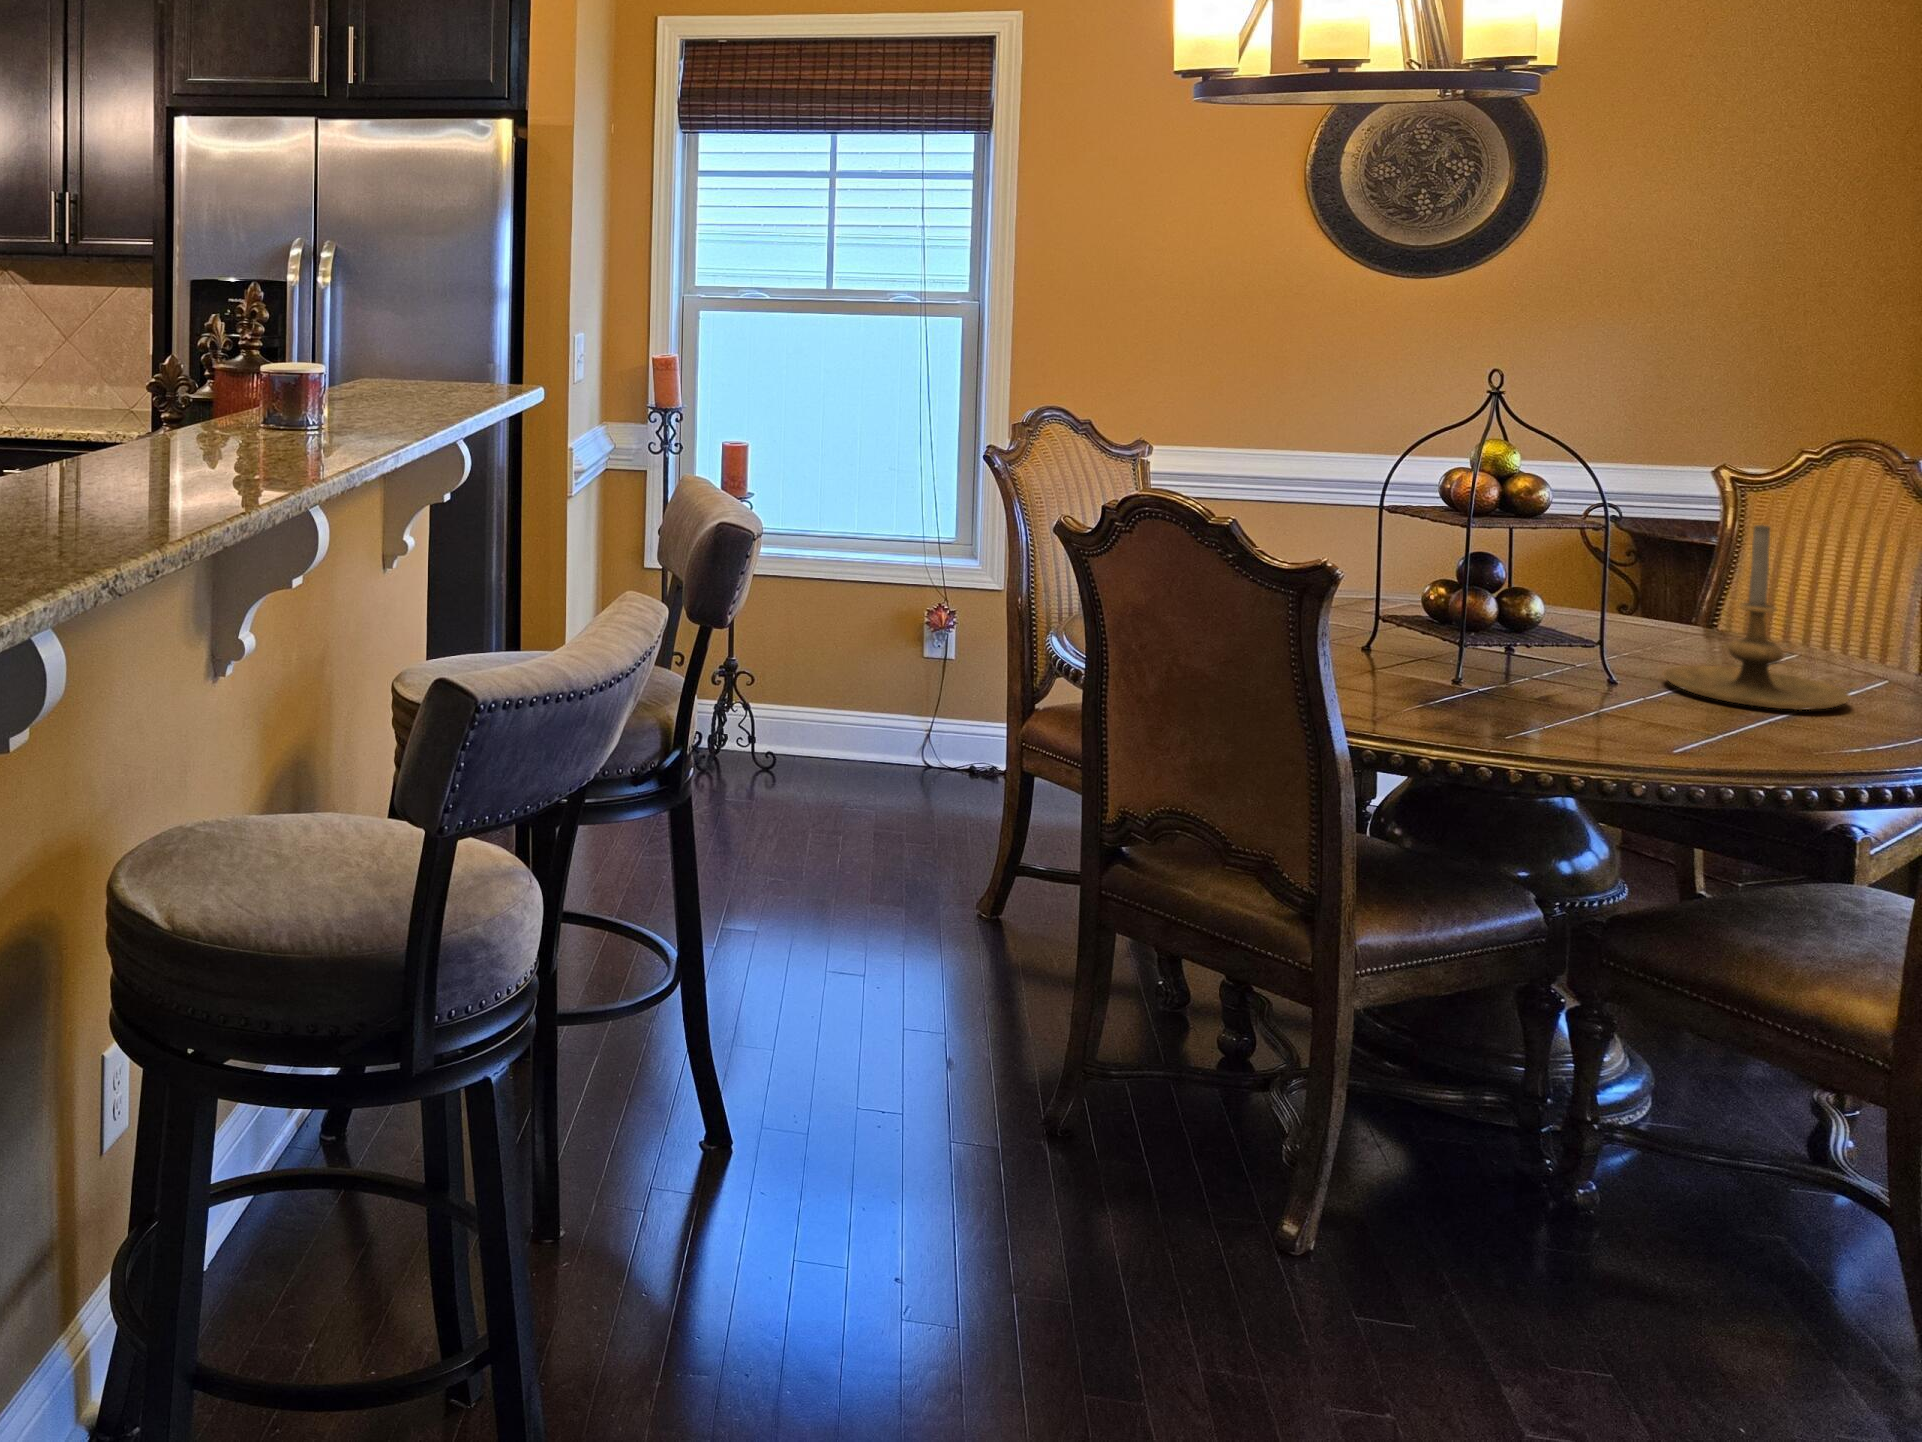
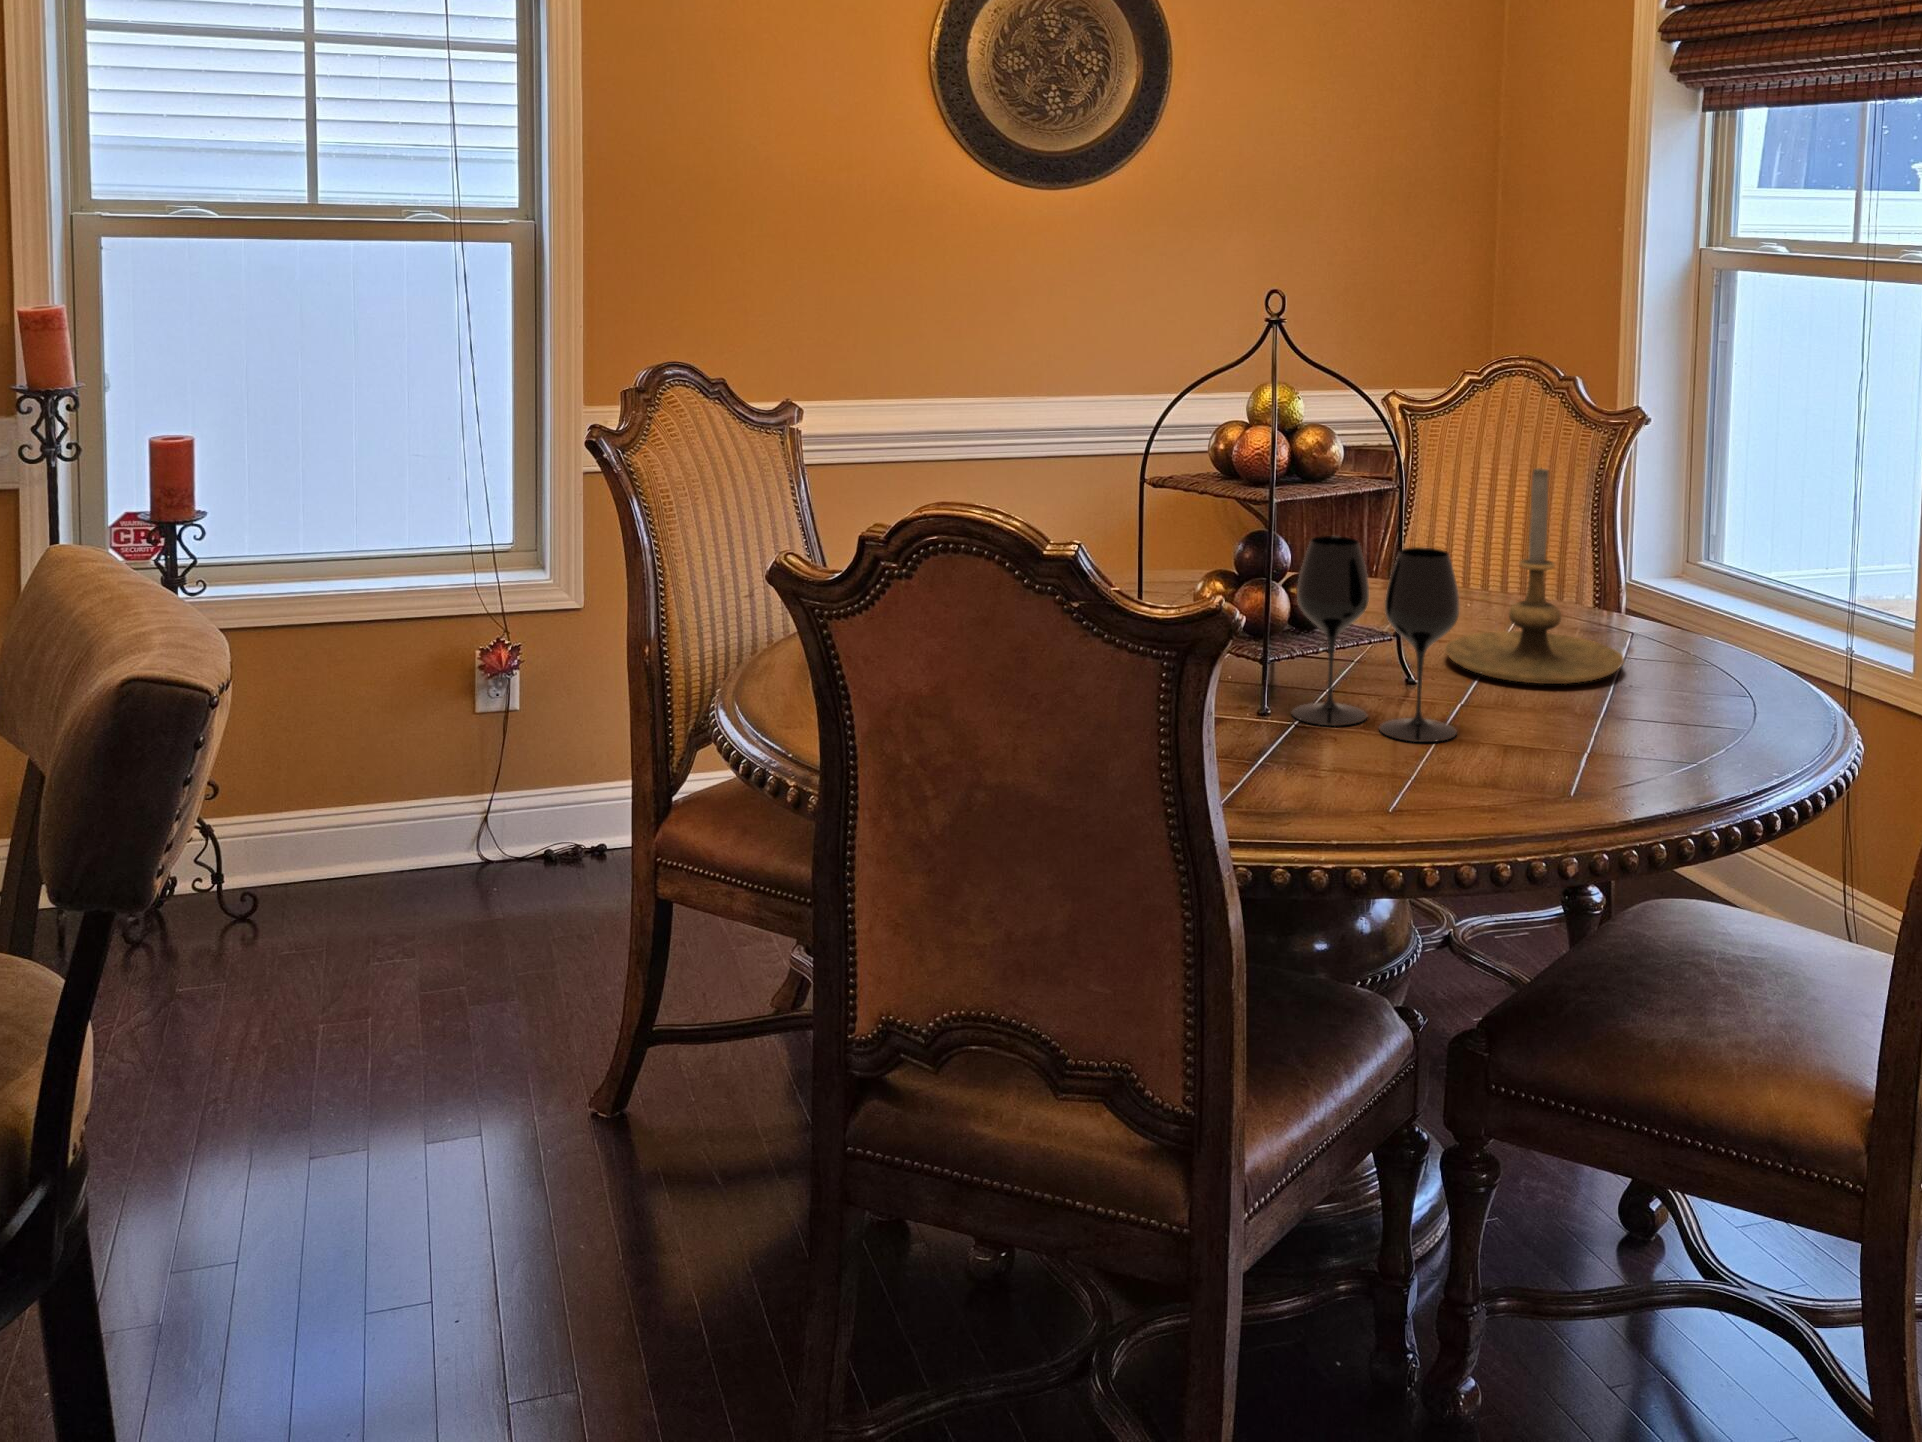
wine glass: none [1477,554,1620,718] -> present [1292,536,1459,742]

